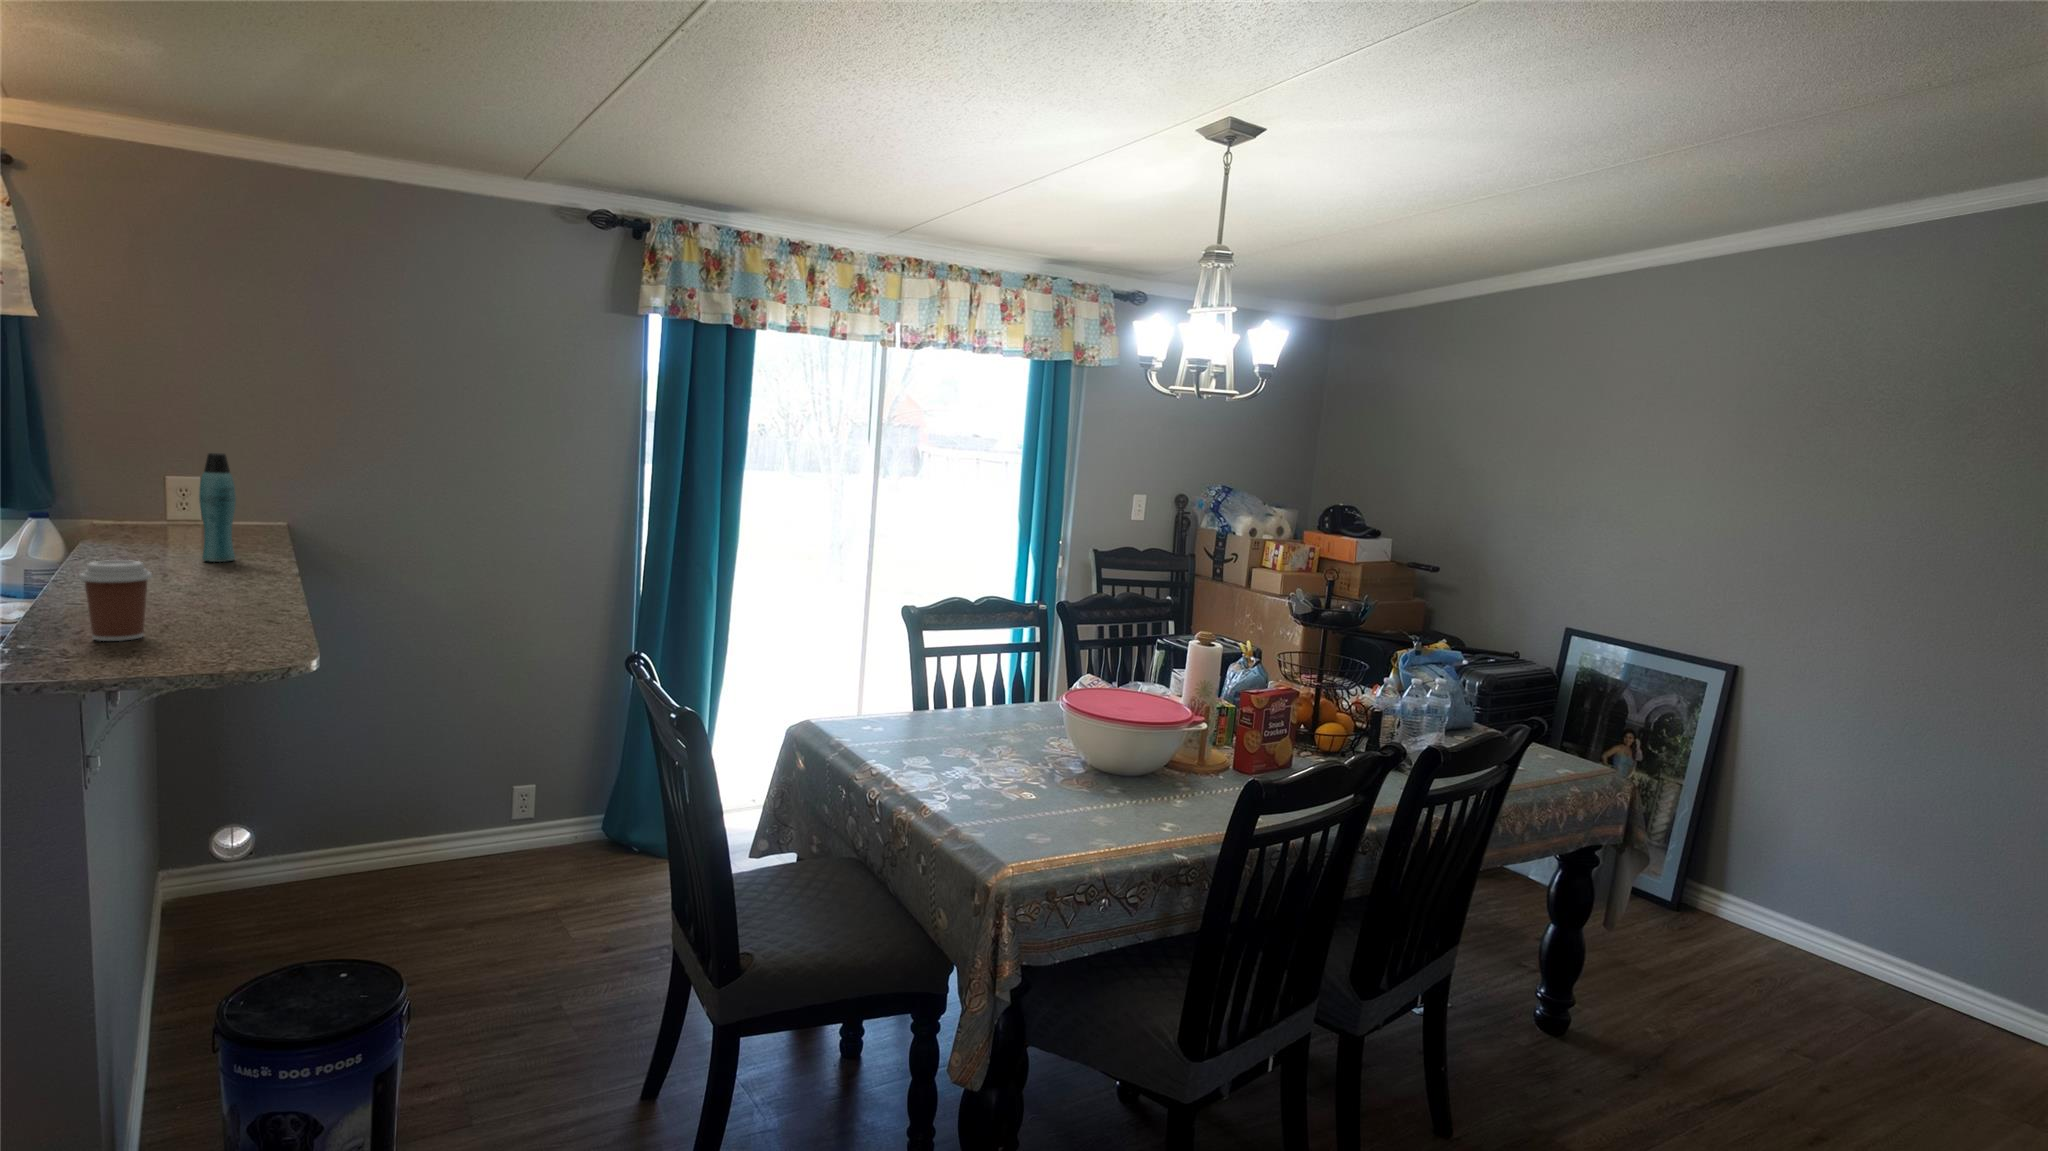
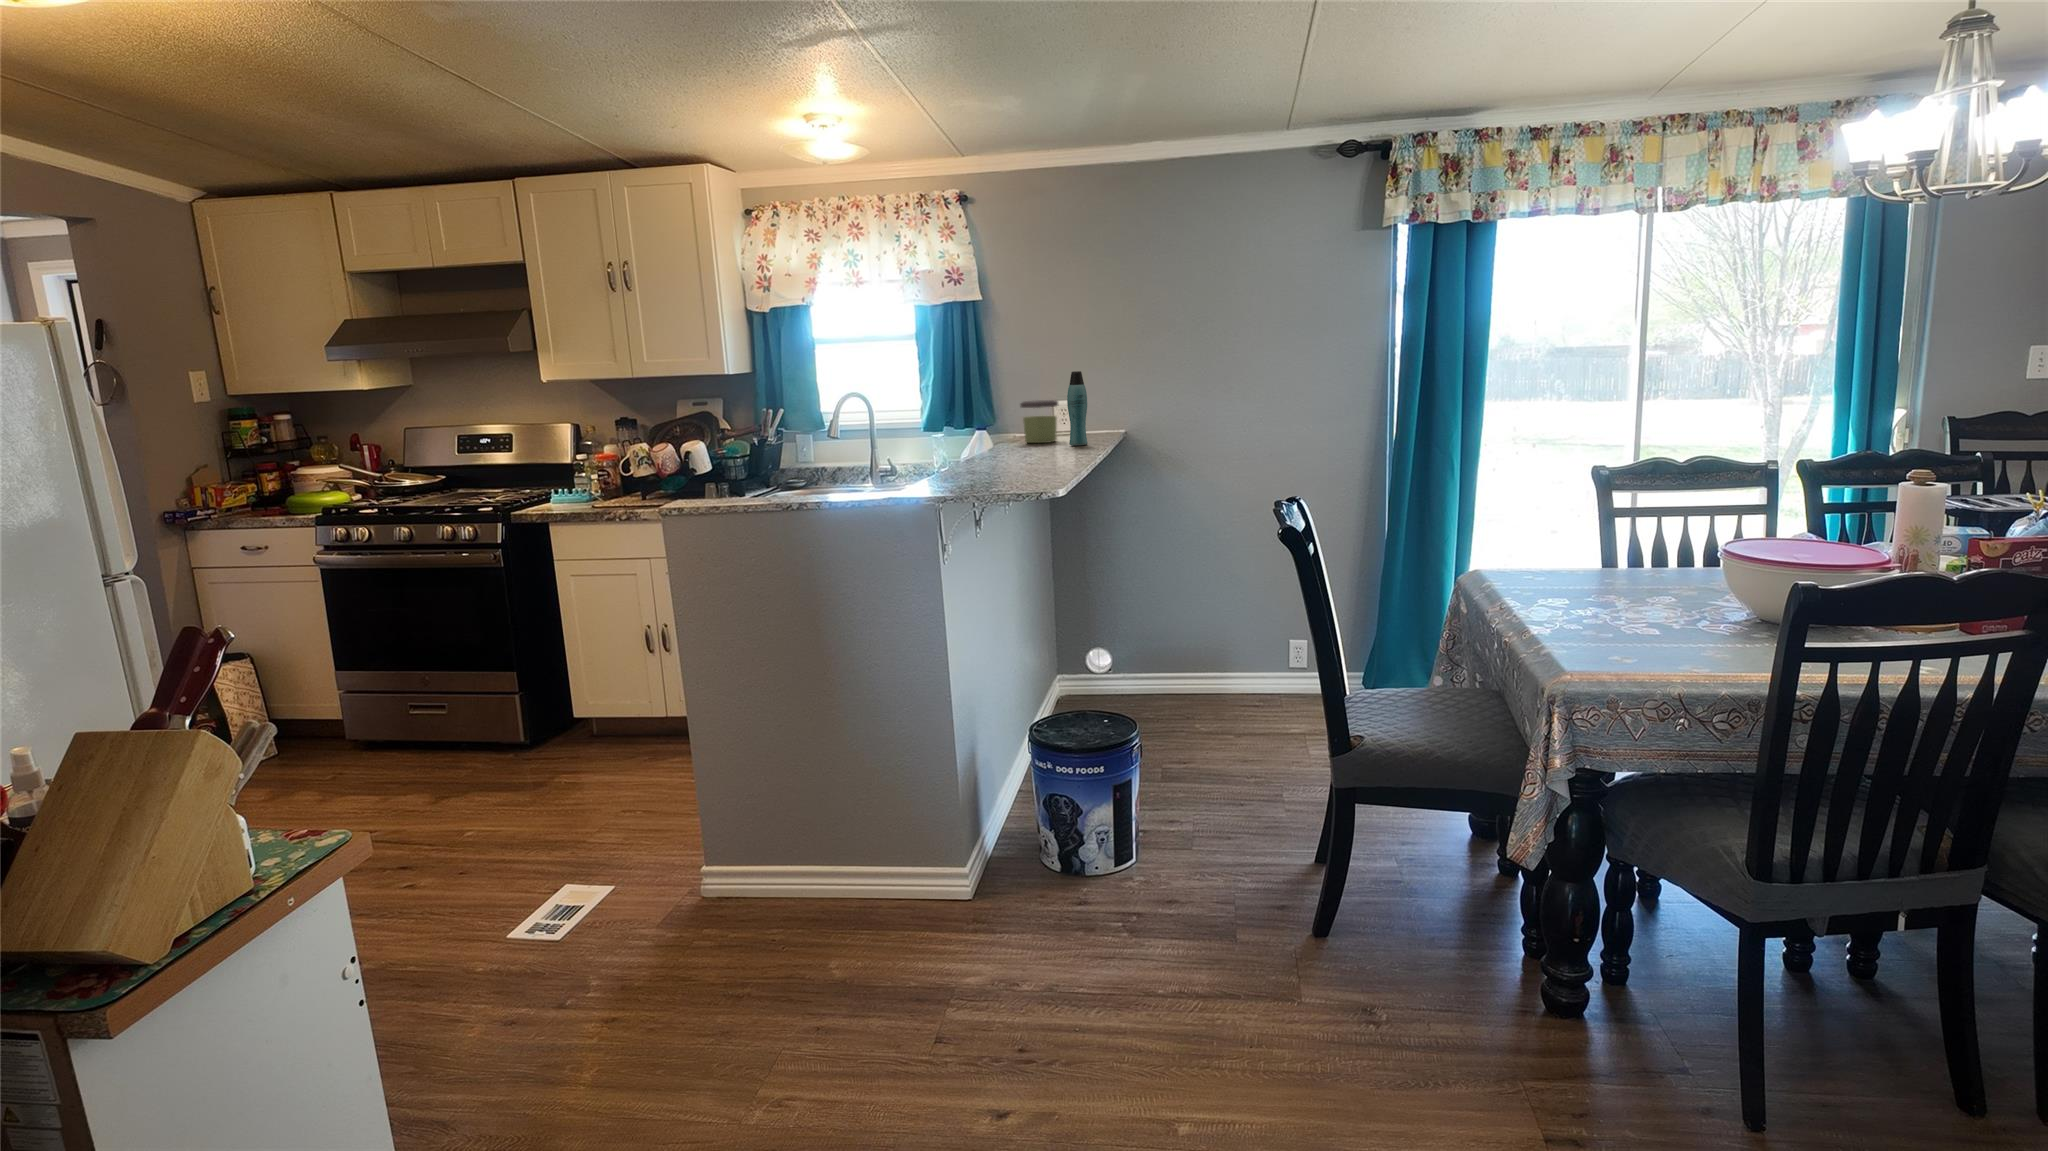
jar: none [98,486,169,553] -> present [1020,400,1058,443]
coffee cup: present [79,560,152,641] -> none [976,431,1010,478]

